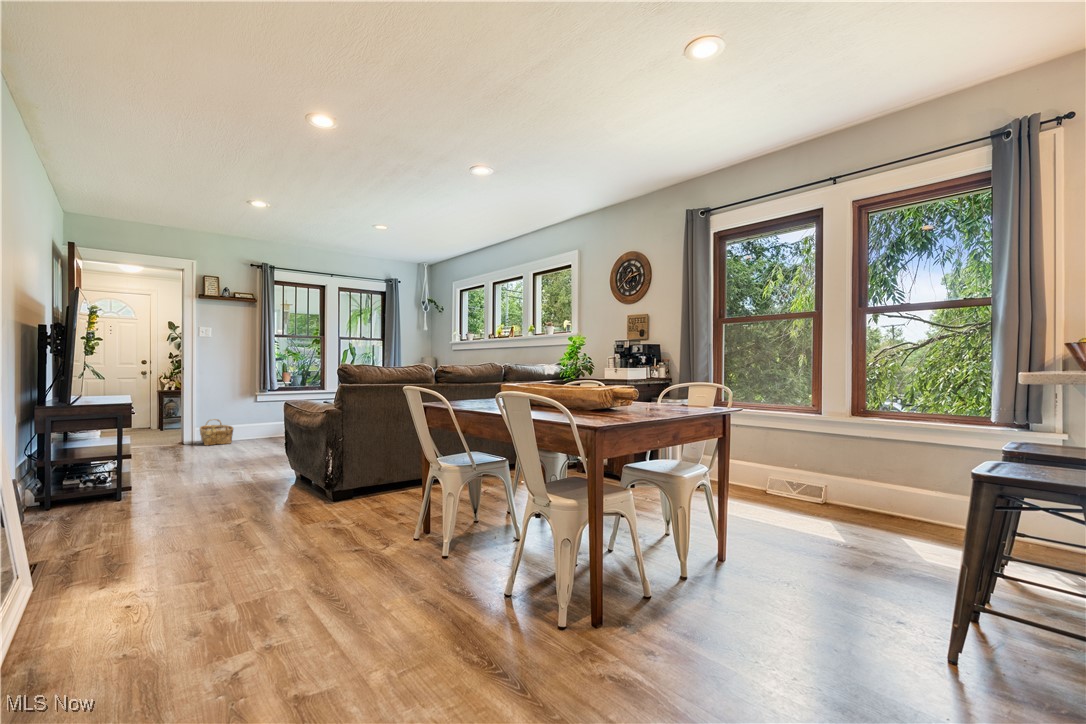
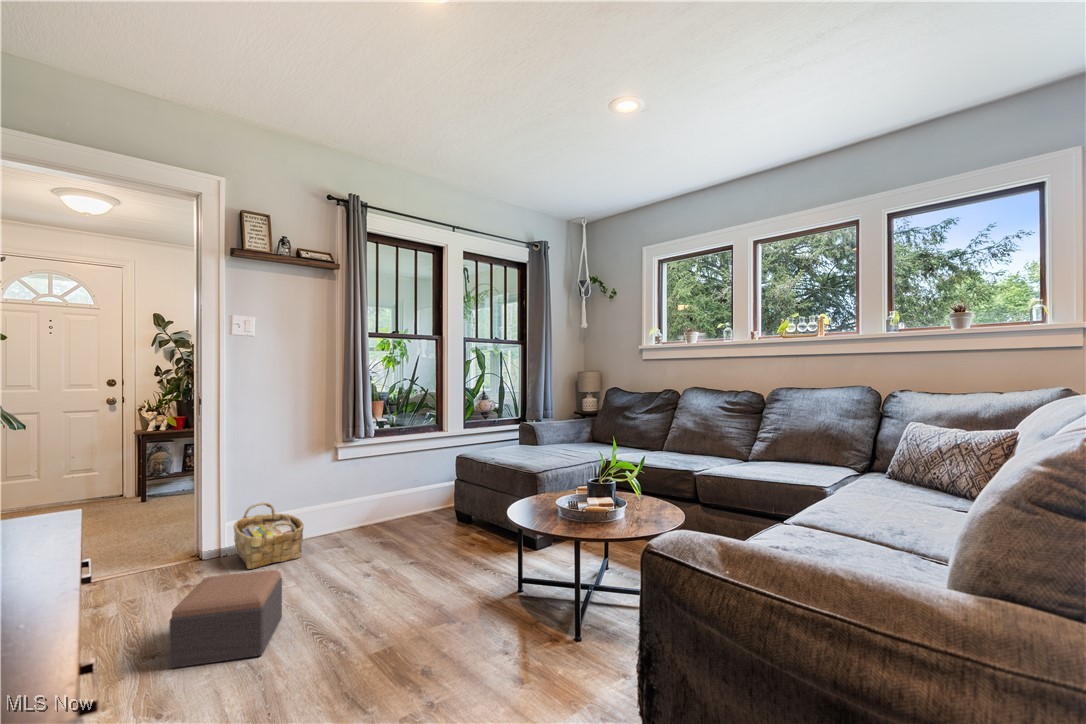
footstool: none [164,434,211,461] -> present [169,570,282,668]

